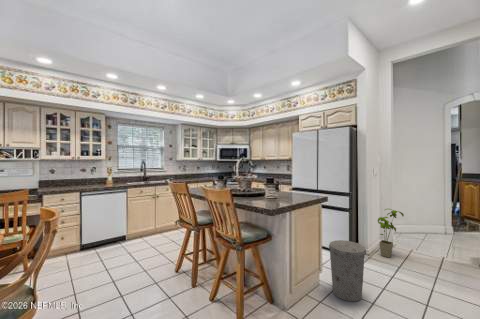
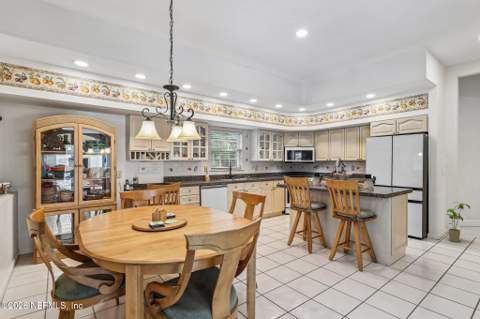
trash can: present [329,240,366,302] -> none [414,222,444,263]

